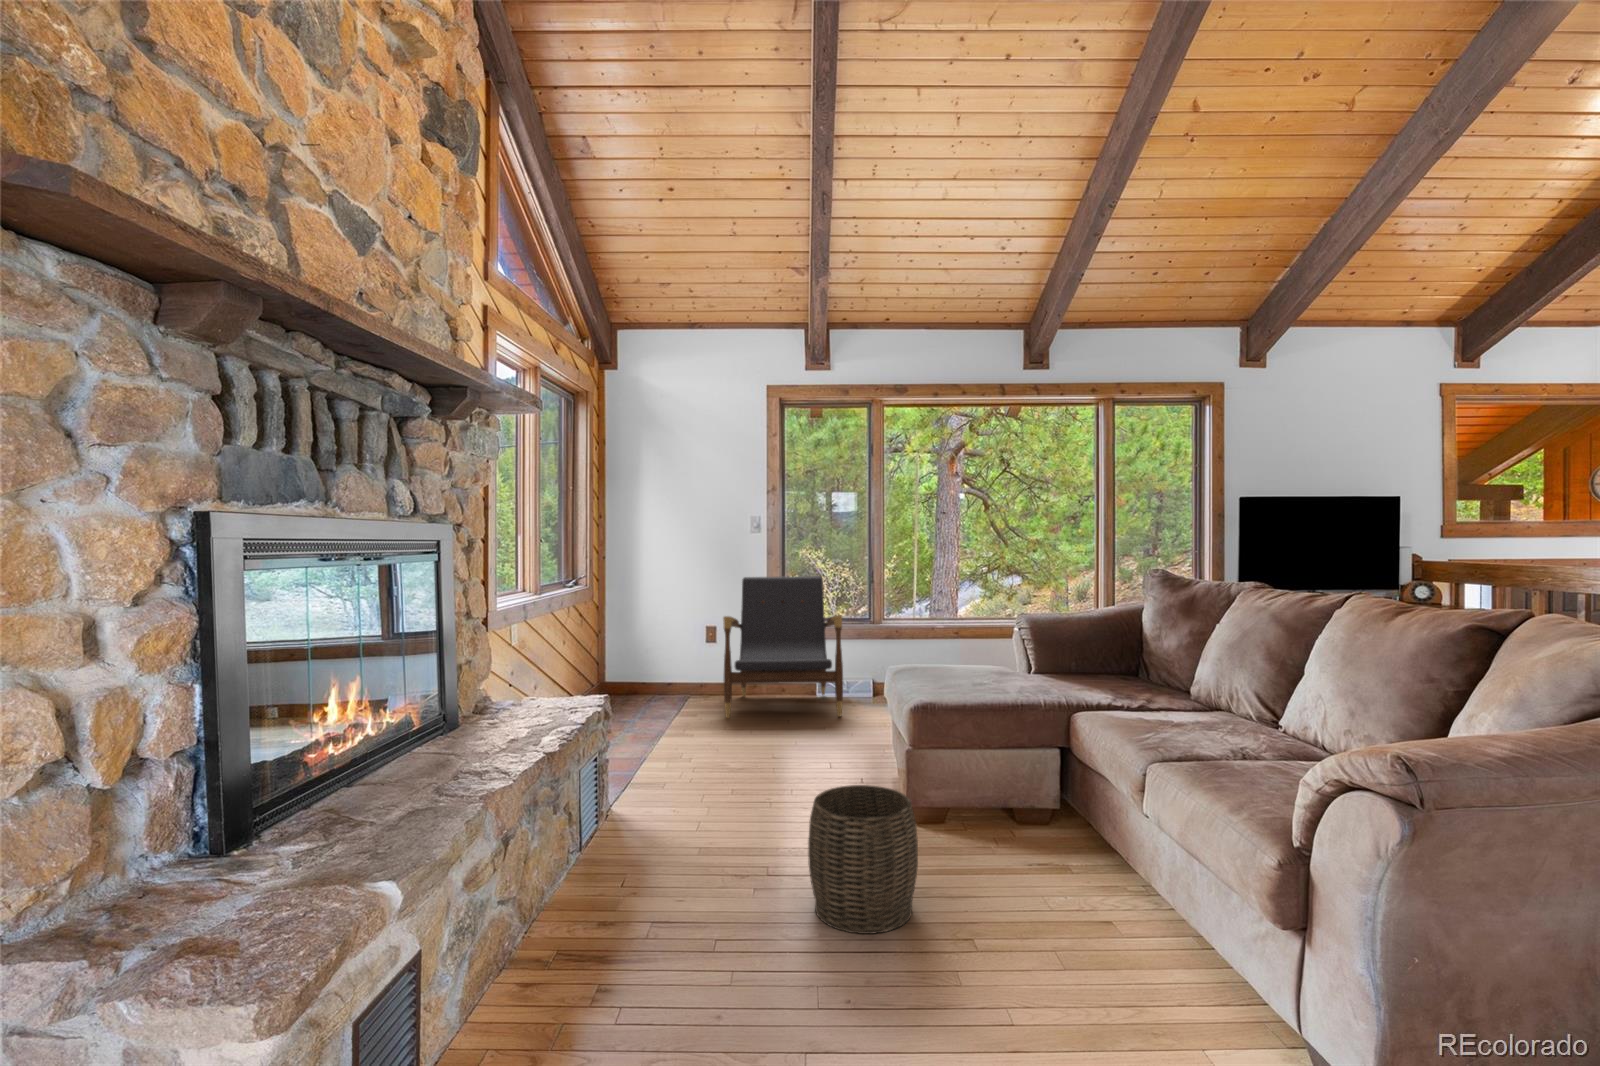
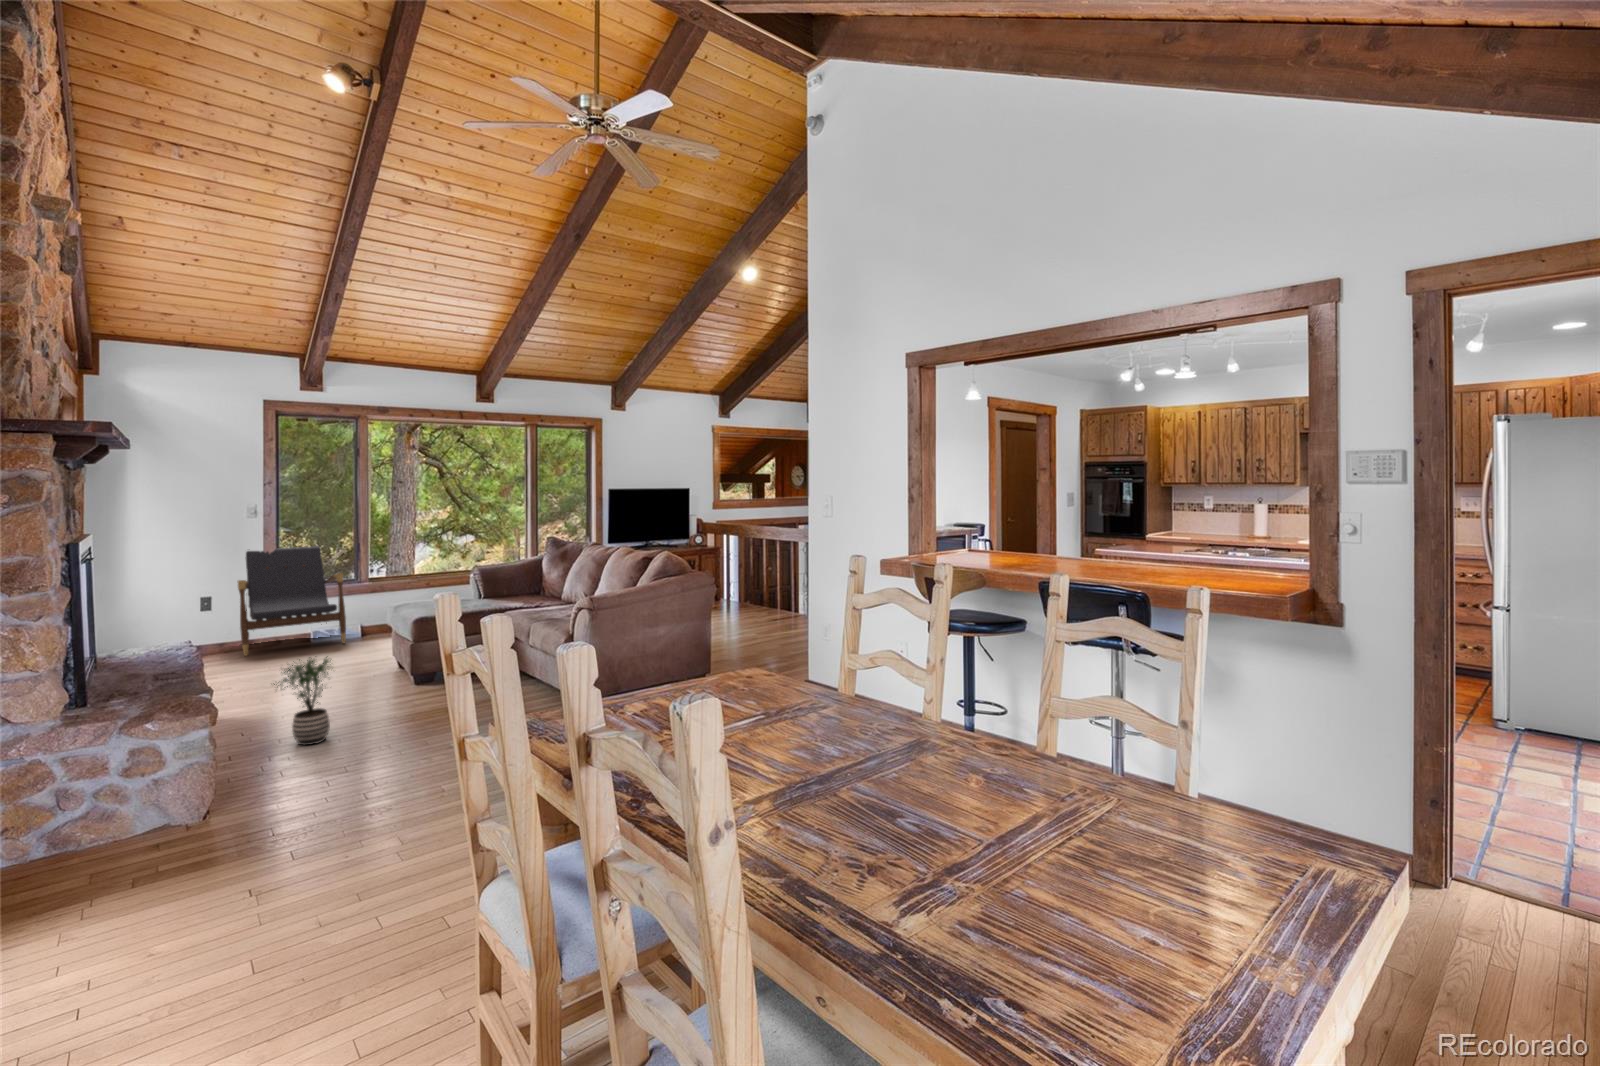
woven basket: present [808,785,918,934] -> none [358,653,420,718]
potted plant: none [634,789,763,987] -> present [273,656,331,745]

